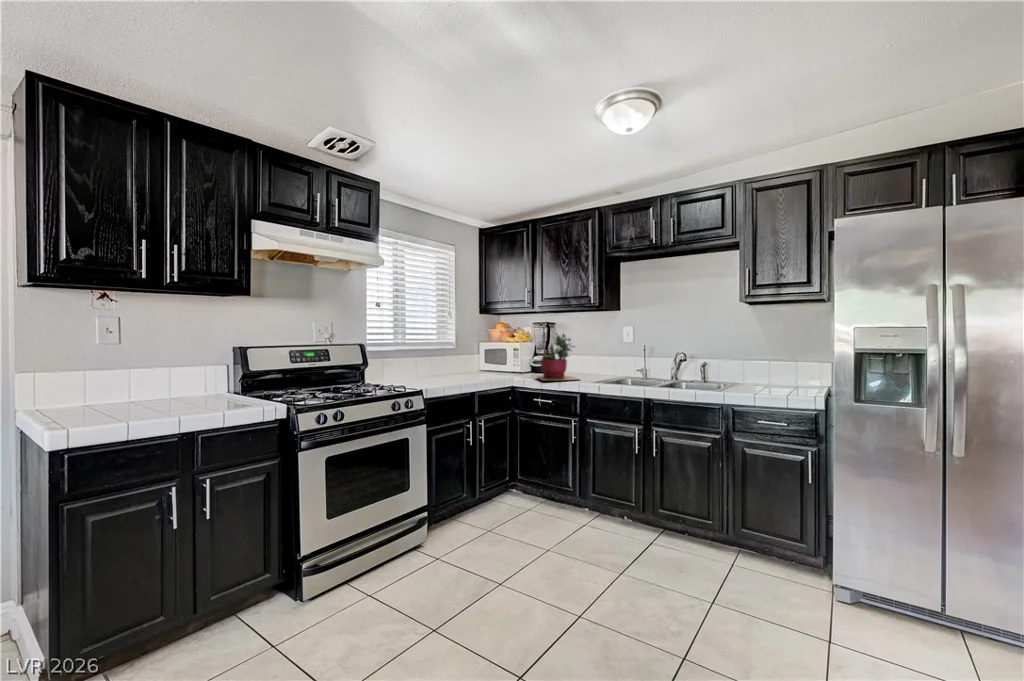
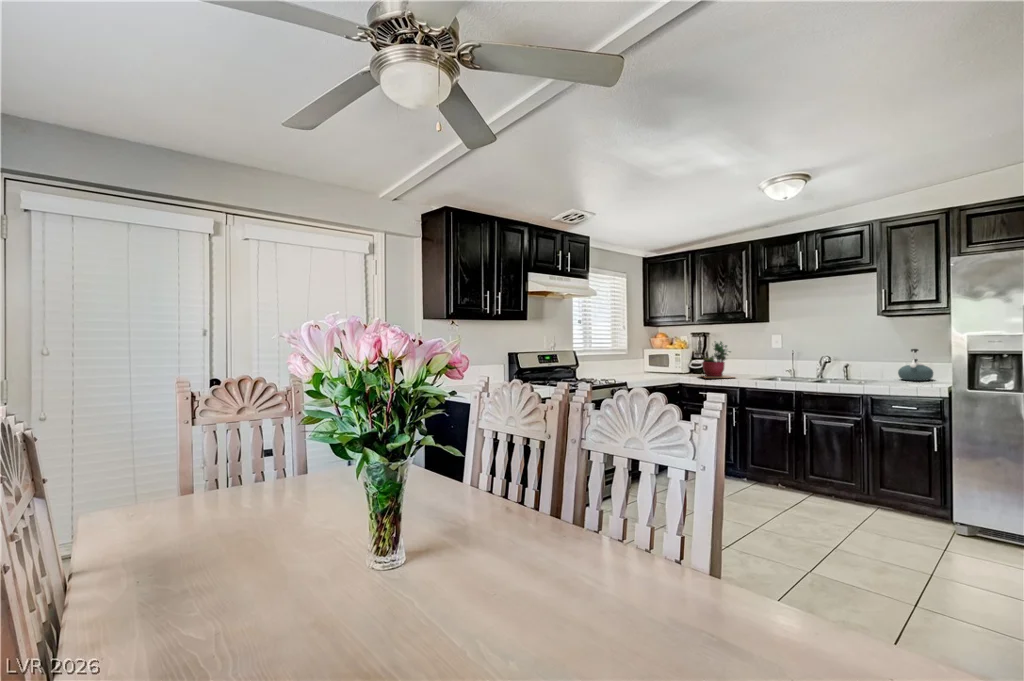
kettle: none [761,345,800,384] -> present [898,349,933,381]

